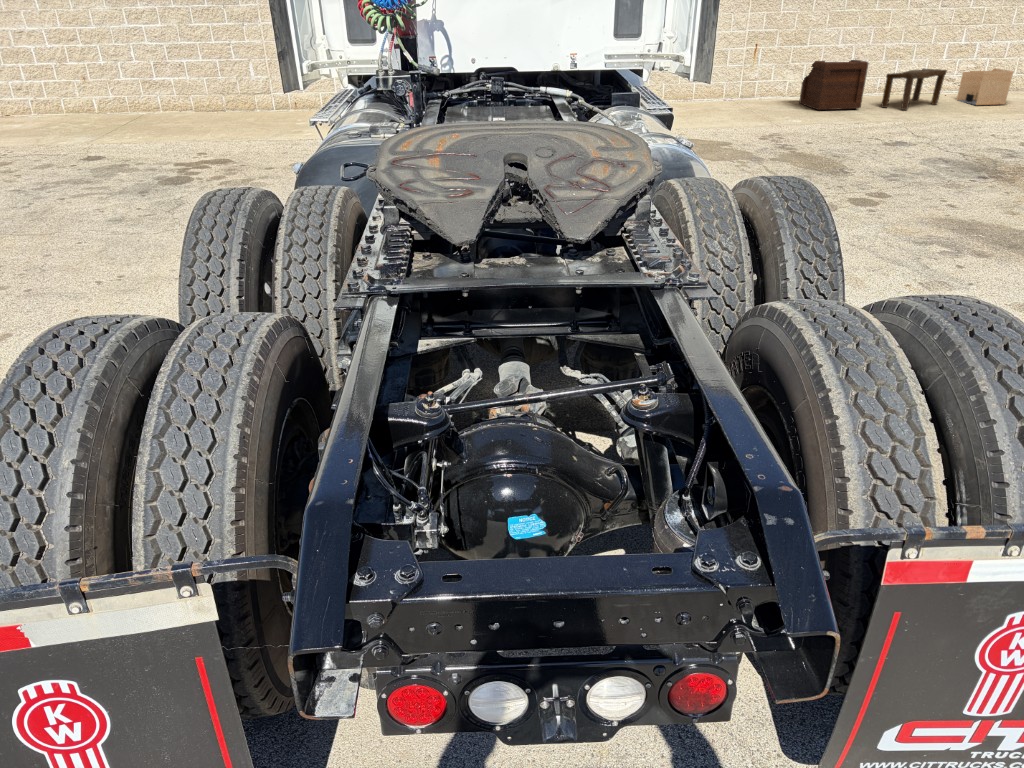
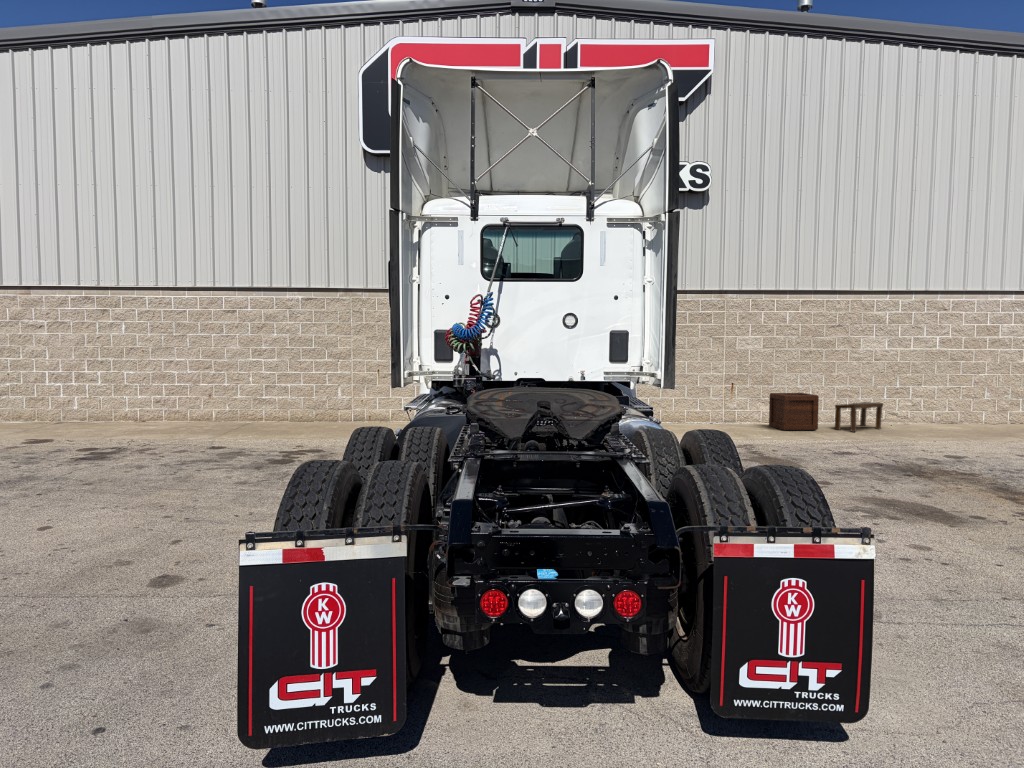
cardboard box: present [957,68,1013,105] -> none [897,403,937,430]

